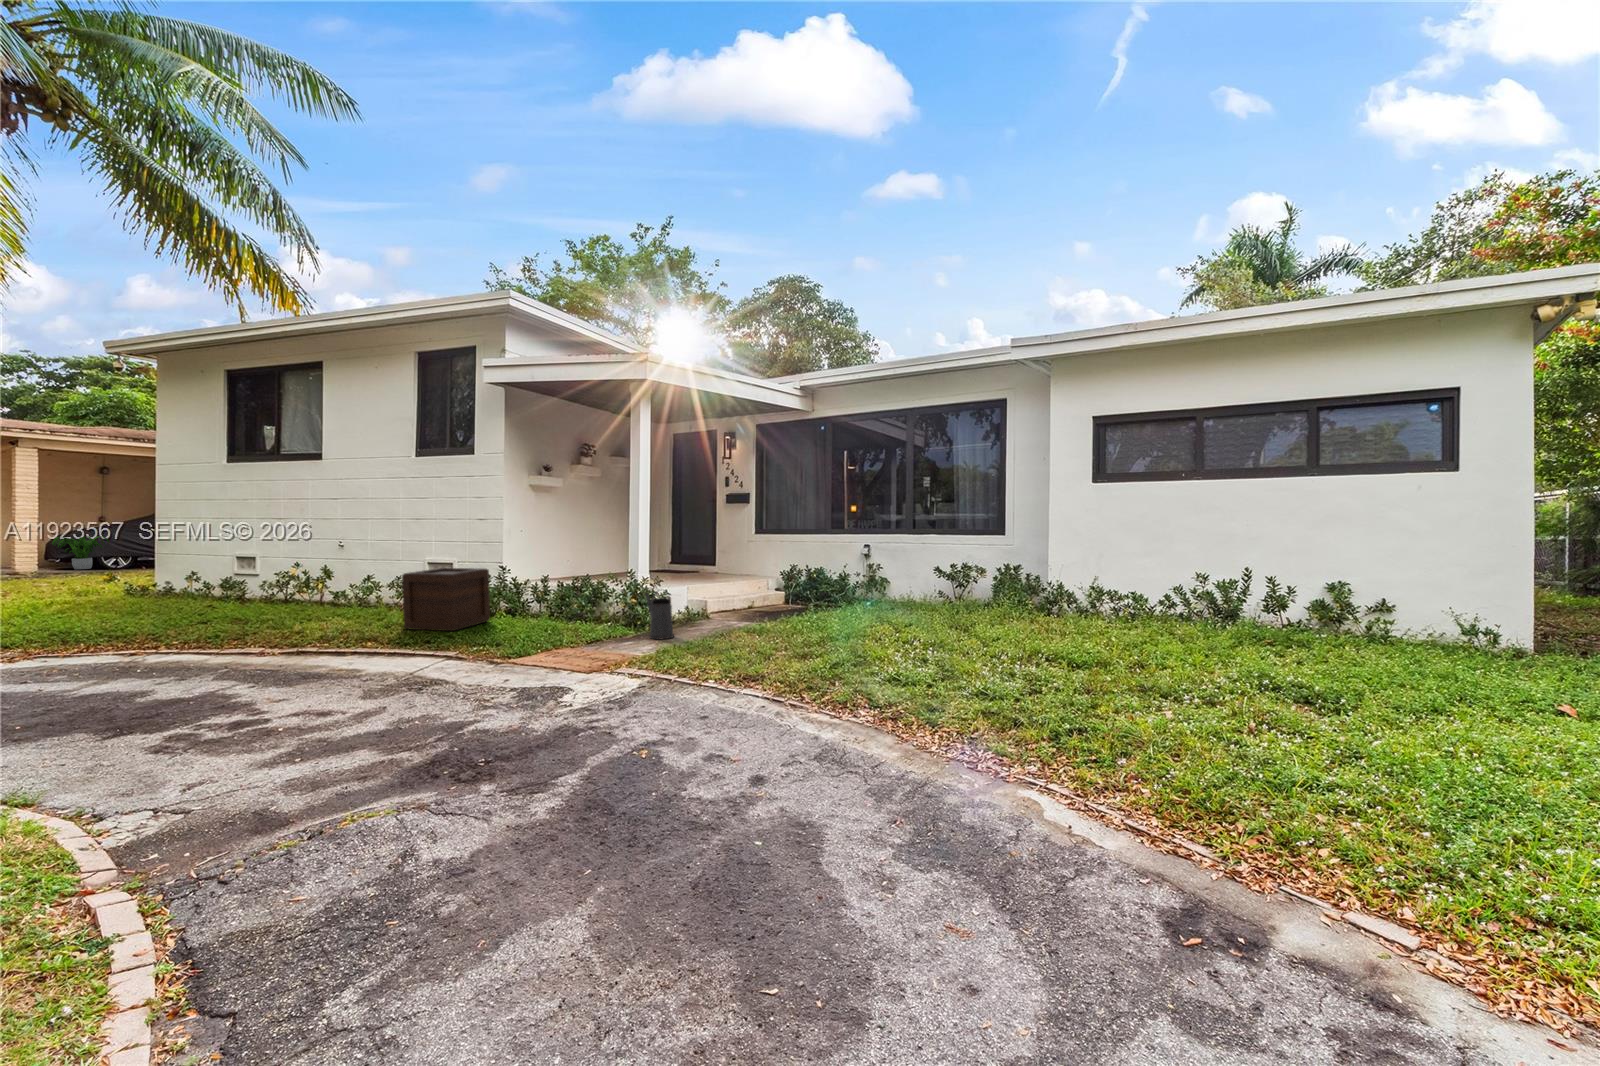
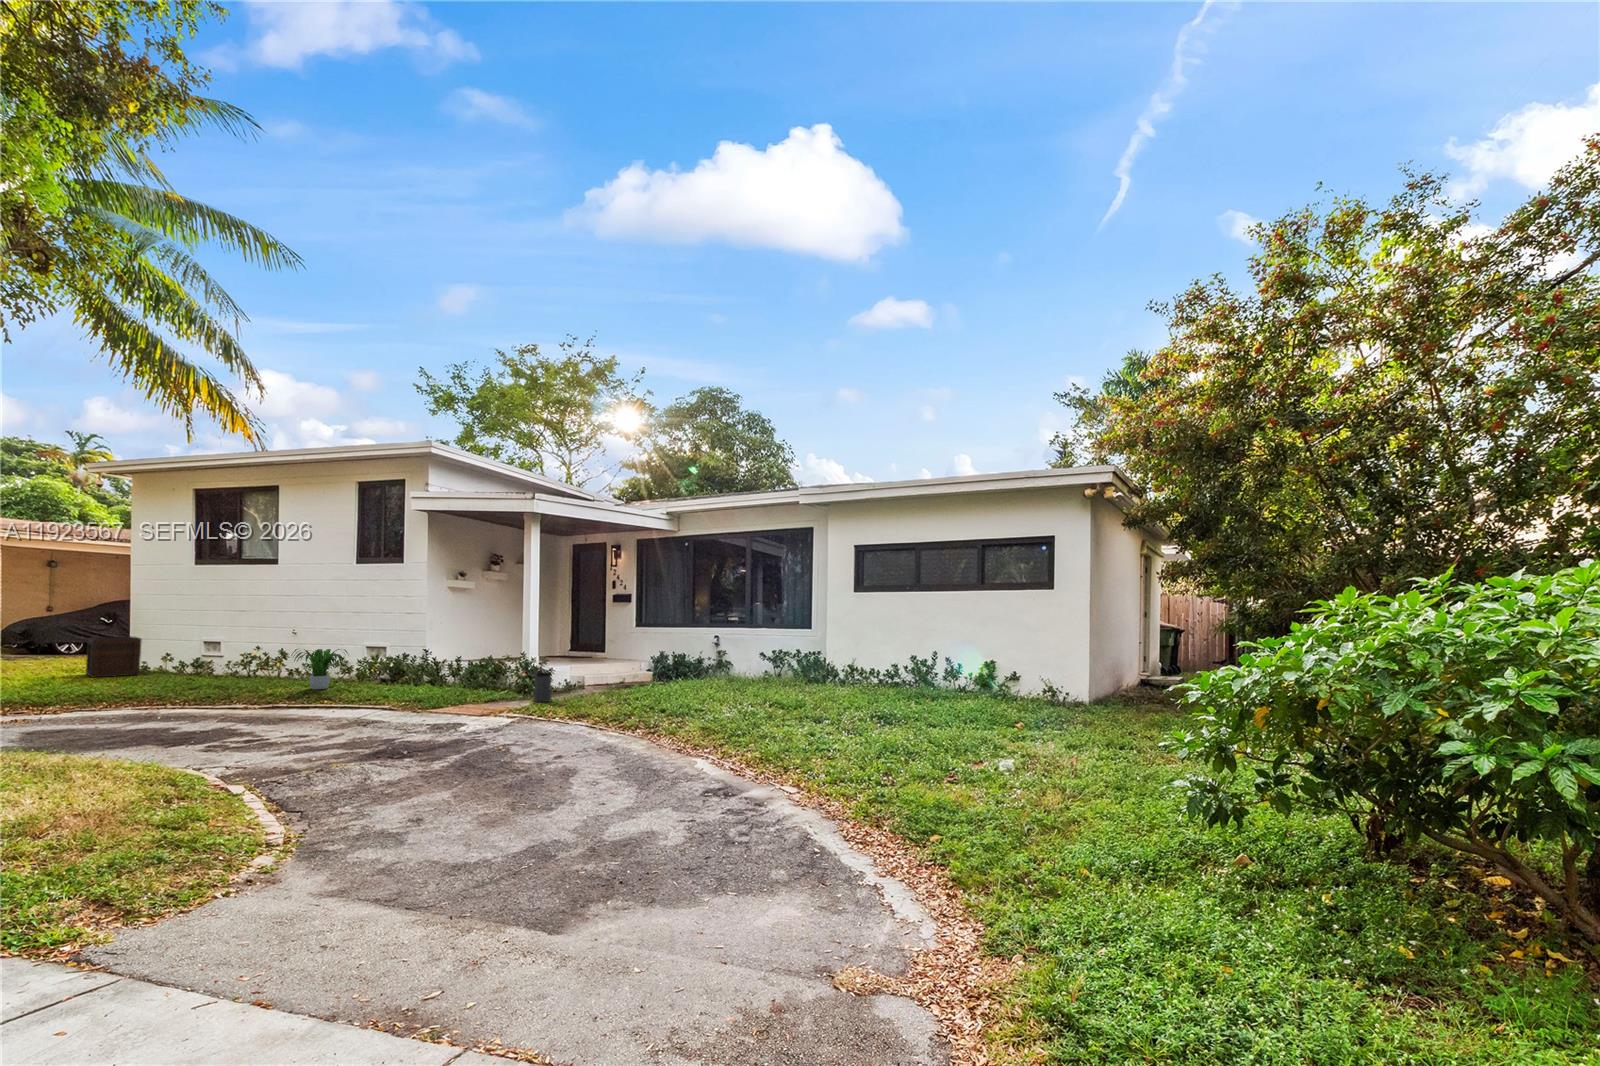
potted plant: present [52,536,109,569] -> present [291,649,348,689]
wooden crate: present [402,568,490,631] -> present [86,636,141,678]

